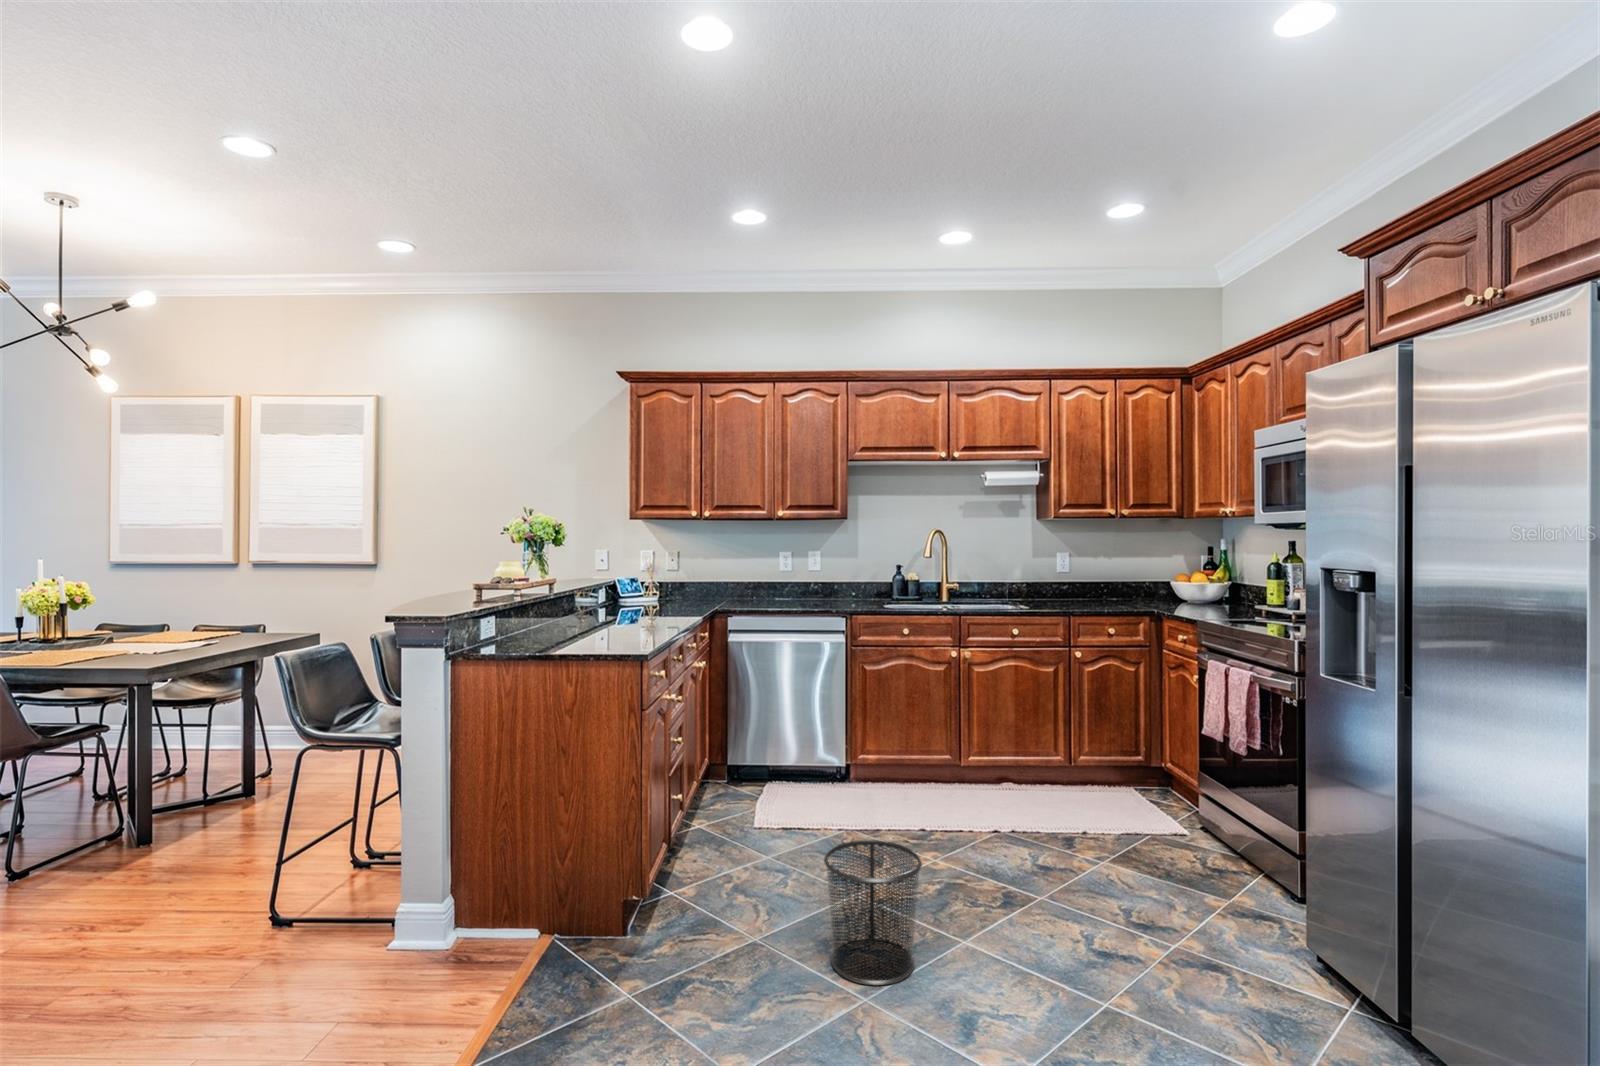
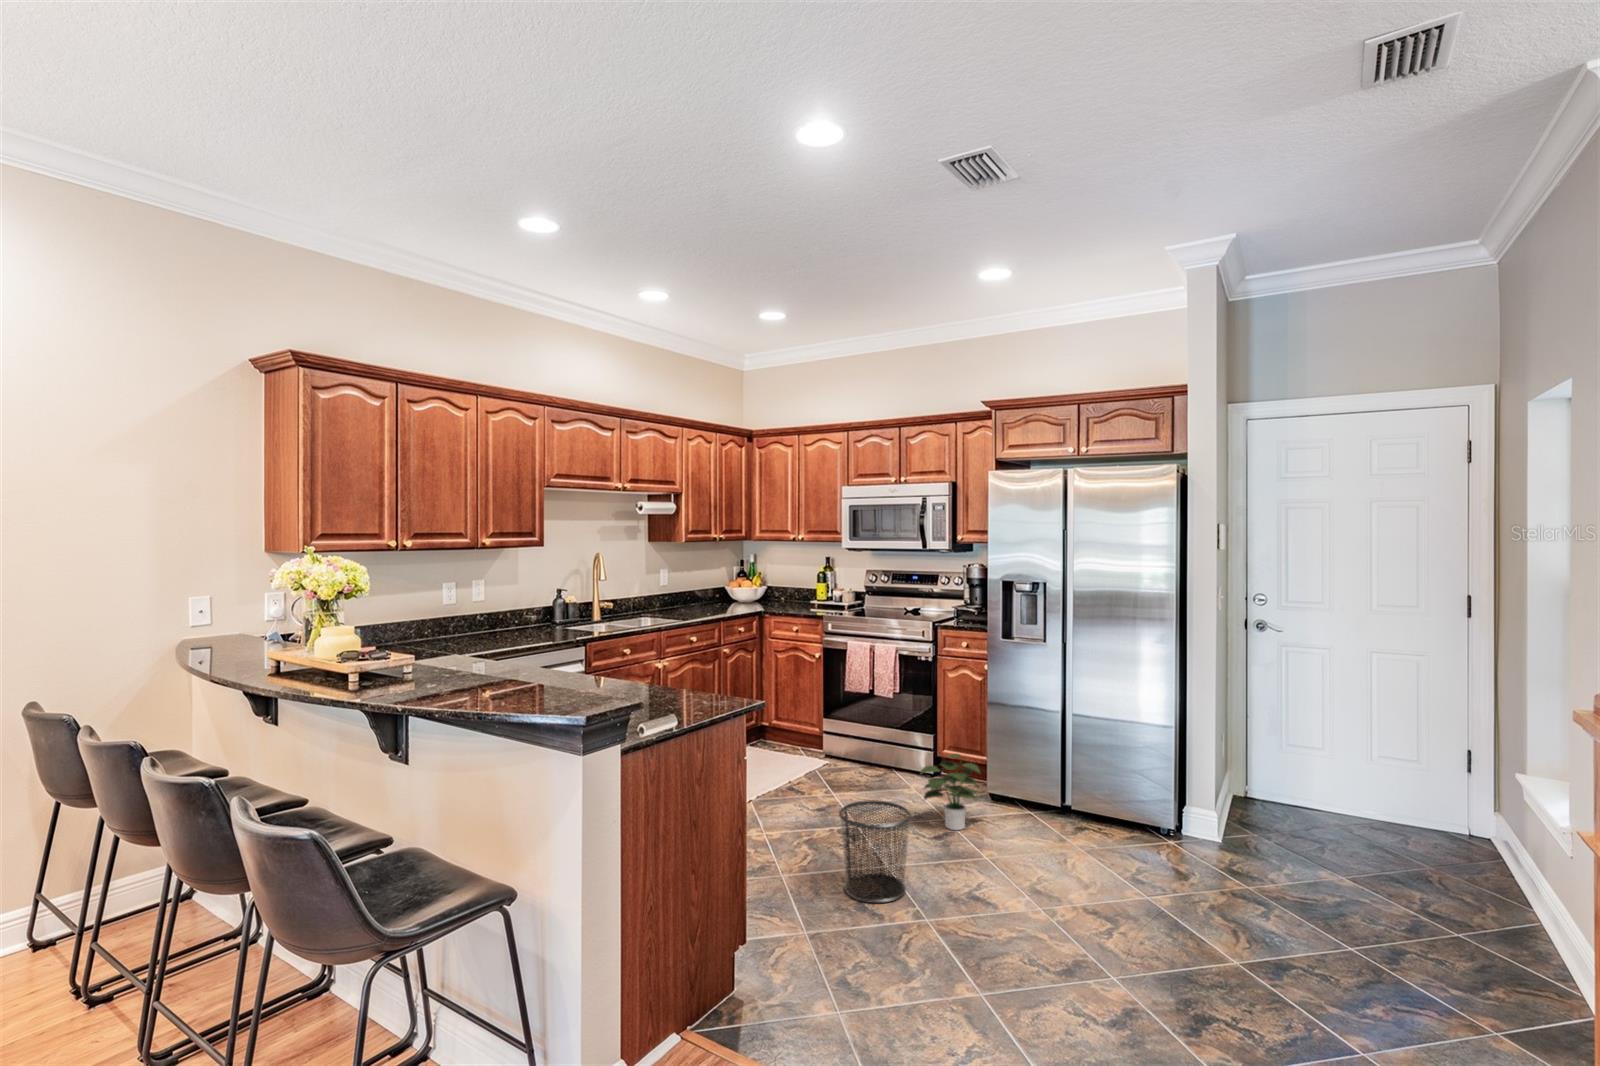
potted plant: none [1085,850,1208,977] -> present [921,754,980,830]

